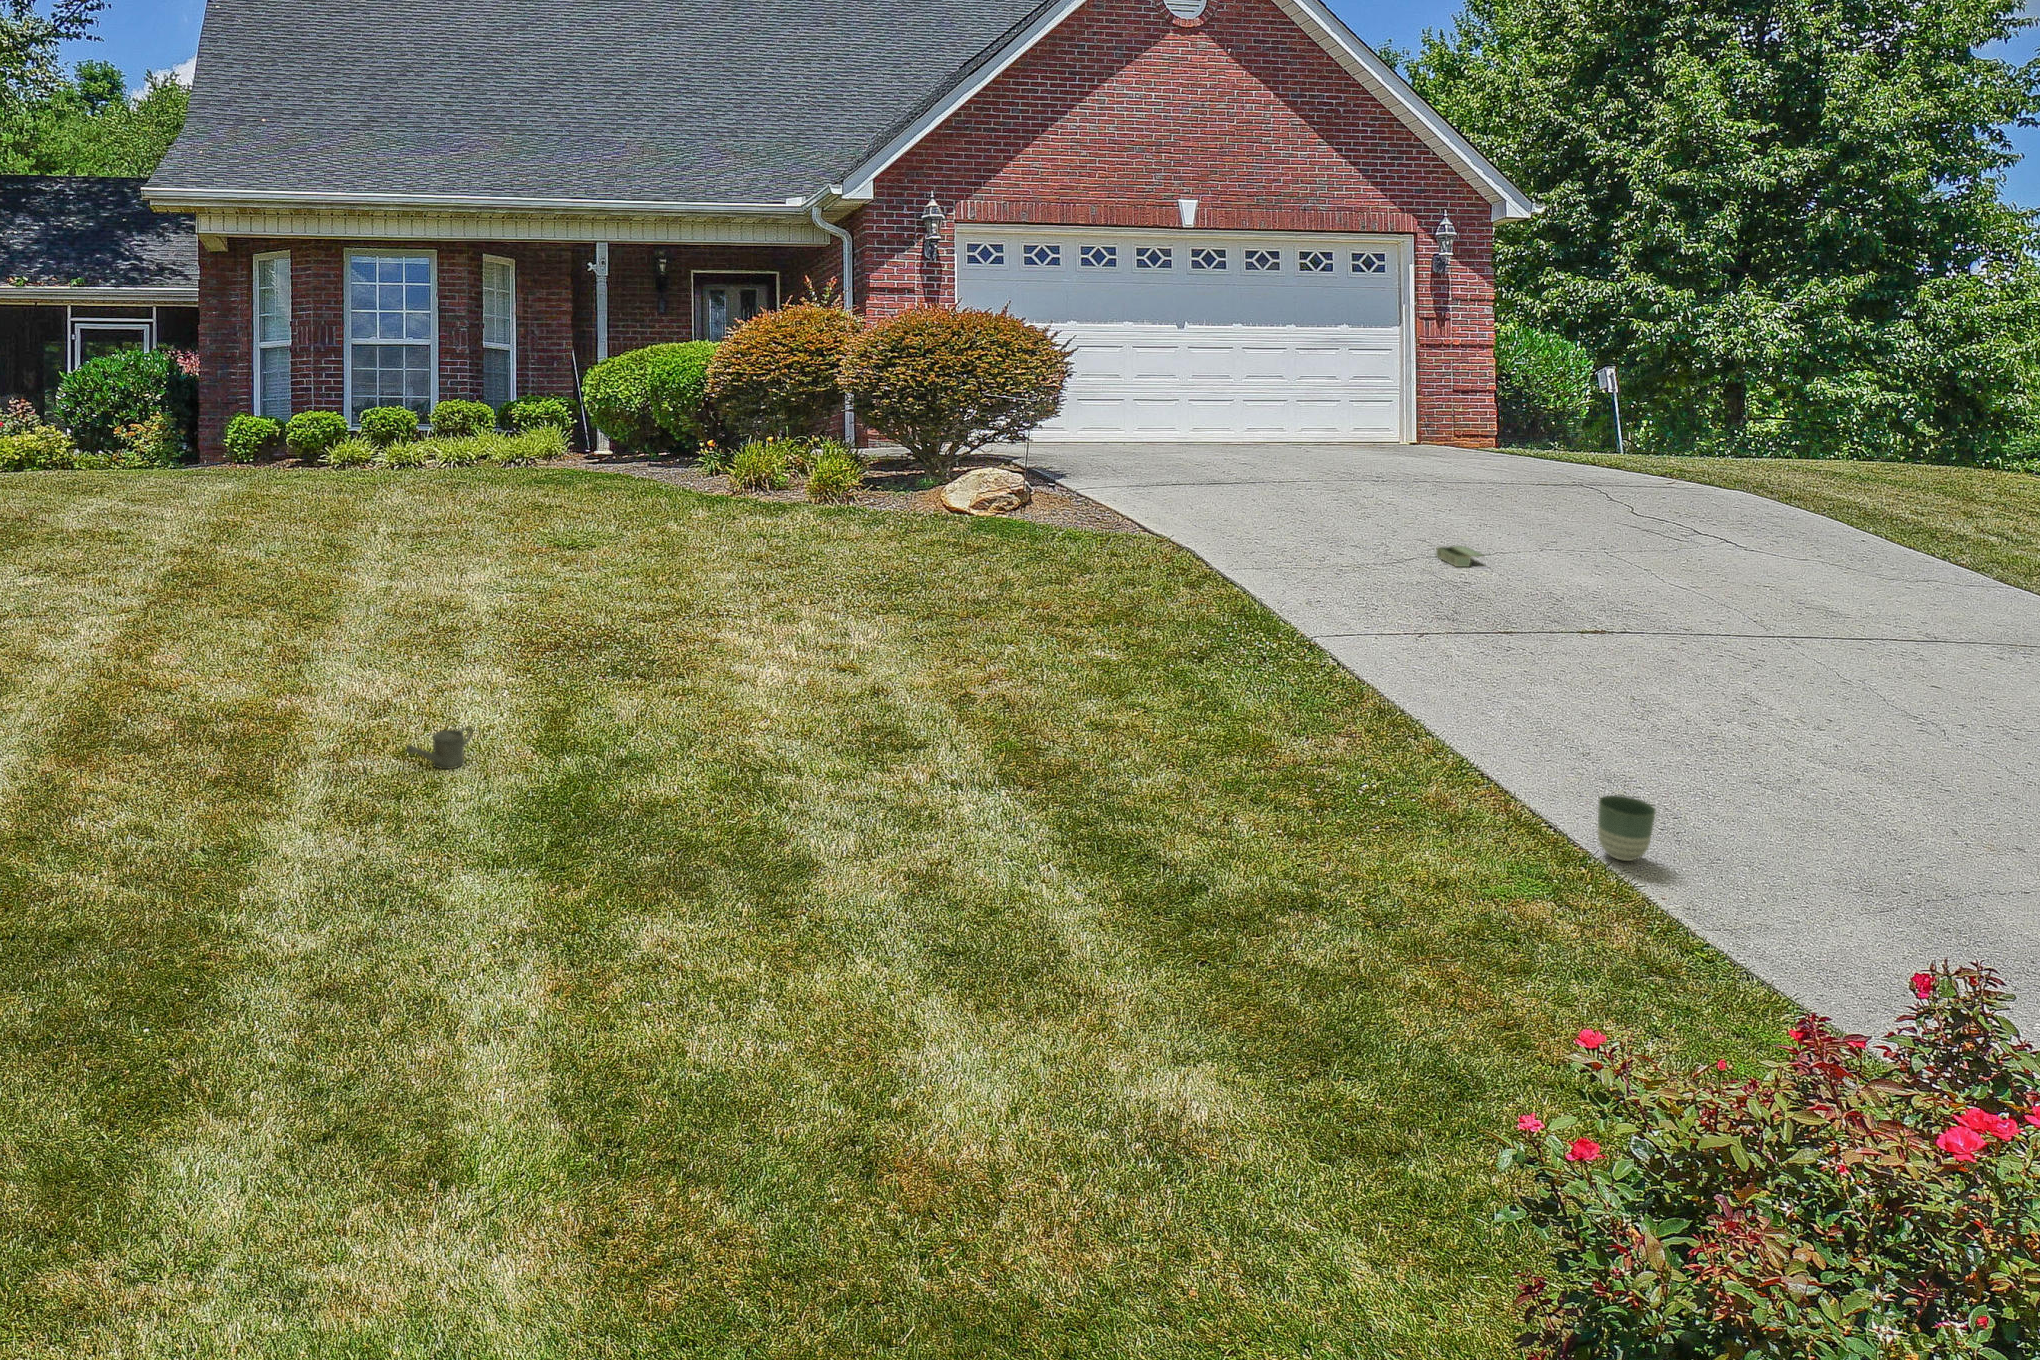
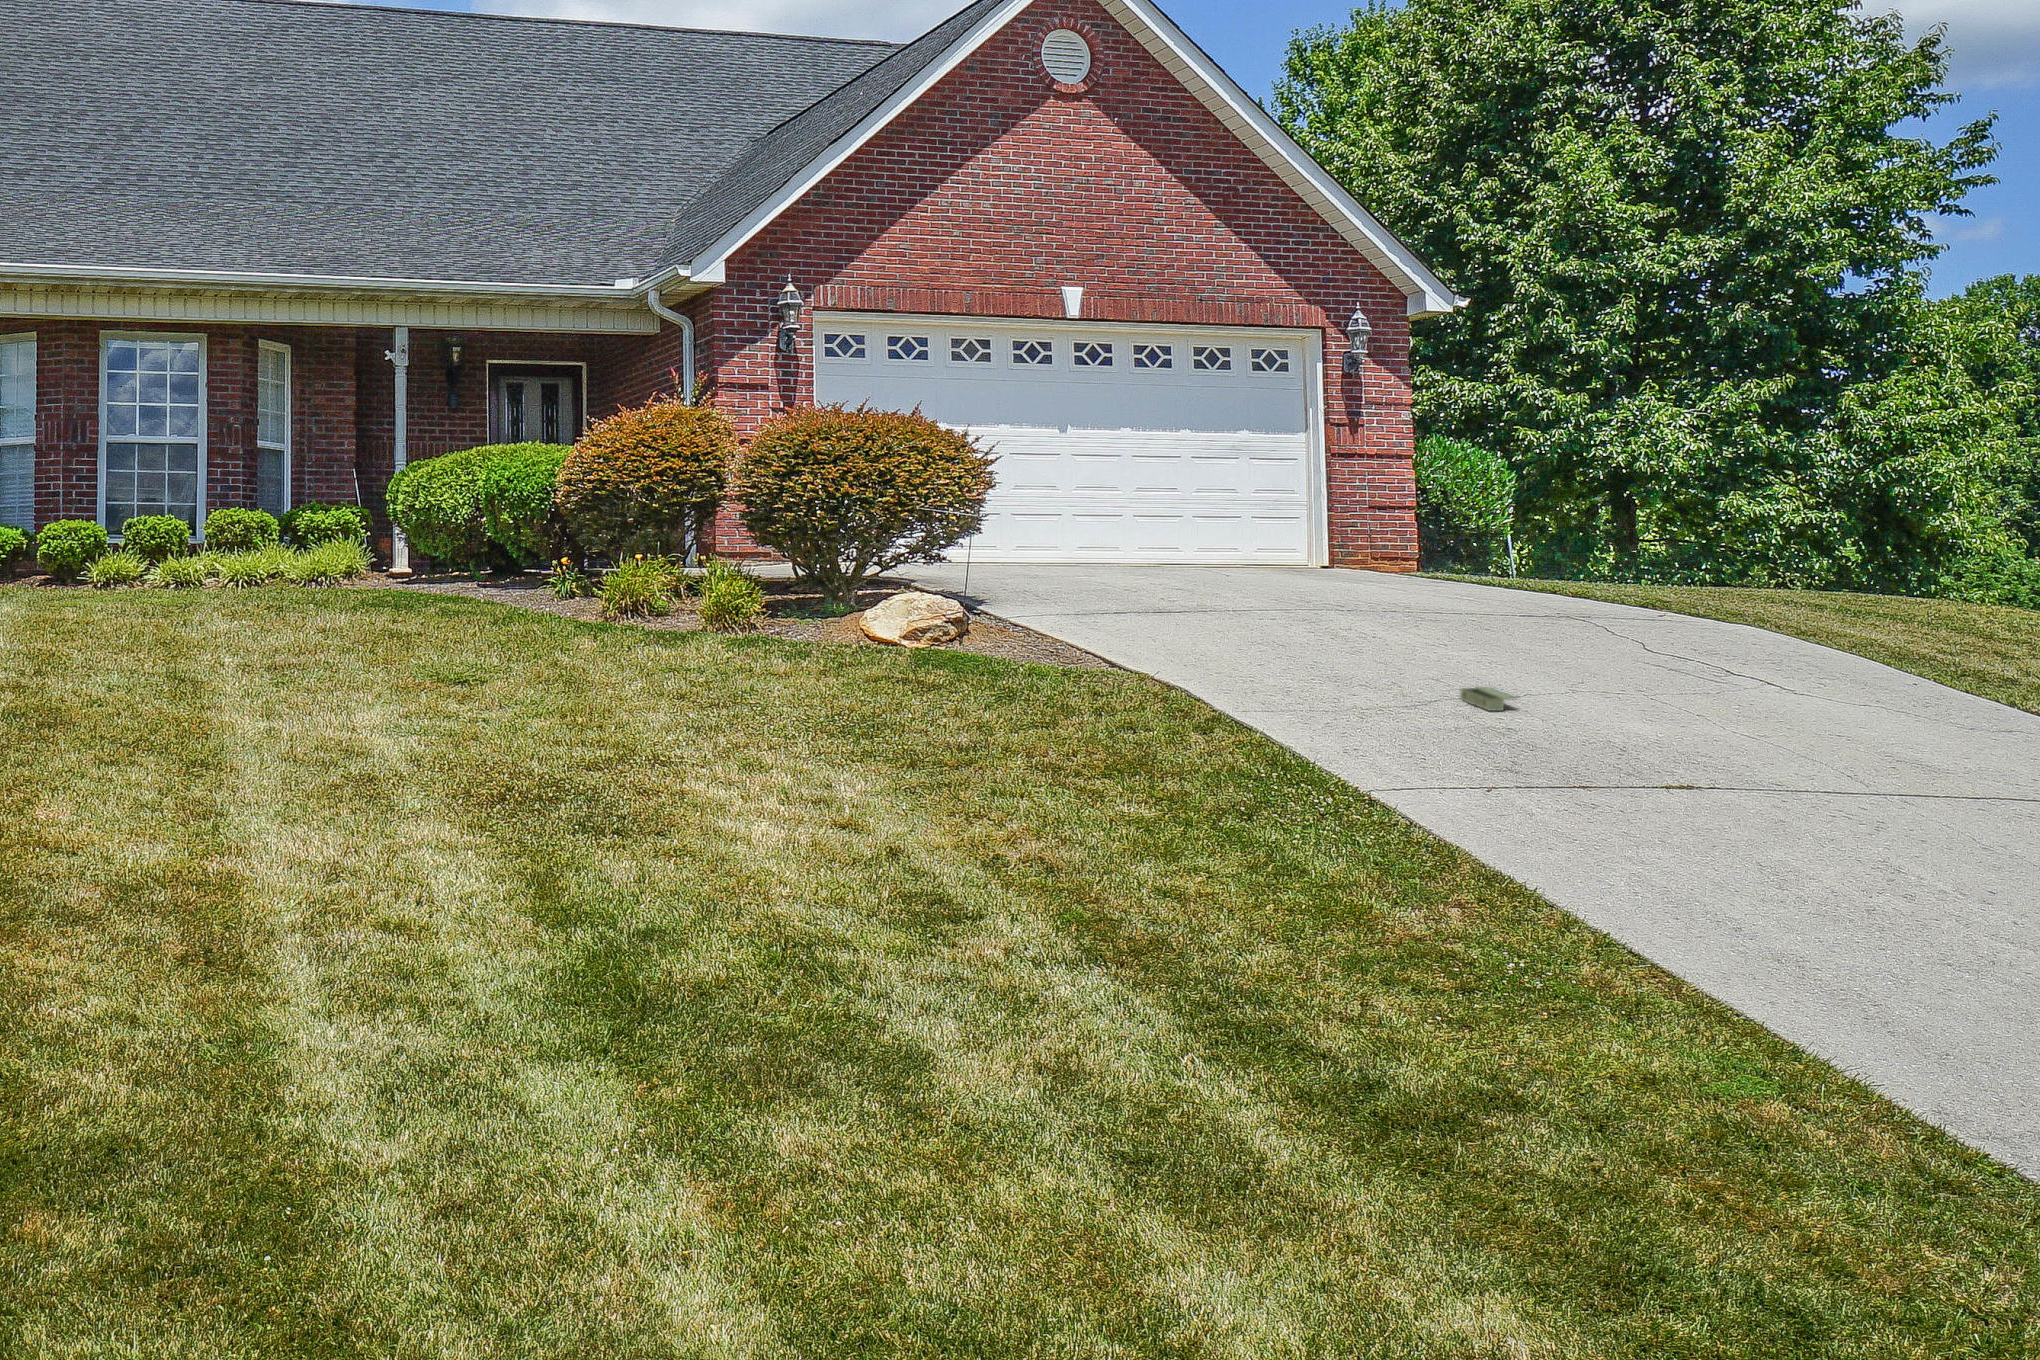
watering can: present [406,726,473,769] -> none [479,895,535,944]
planter: present [1598,795,1656,861] -> none [1809,965,1876,1038]

